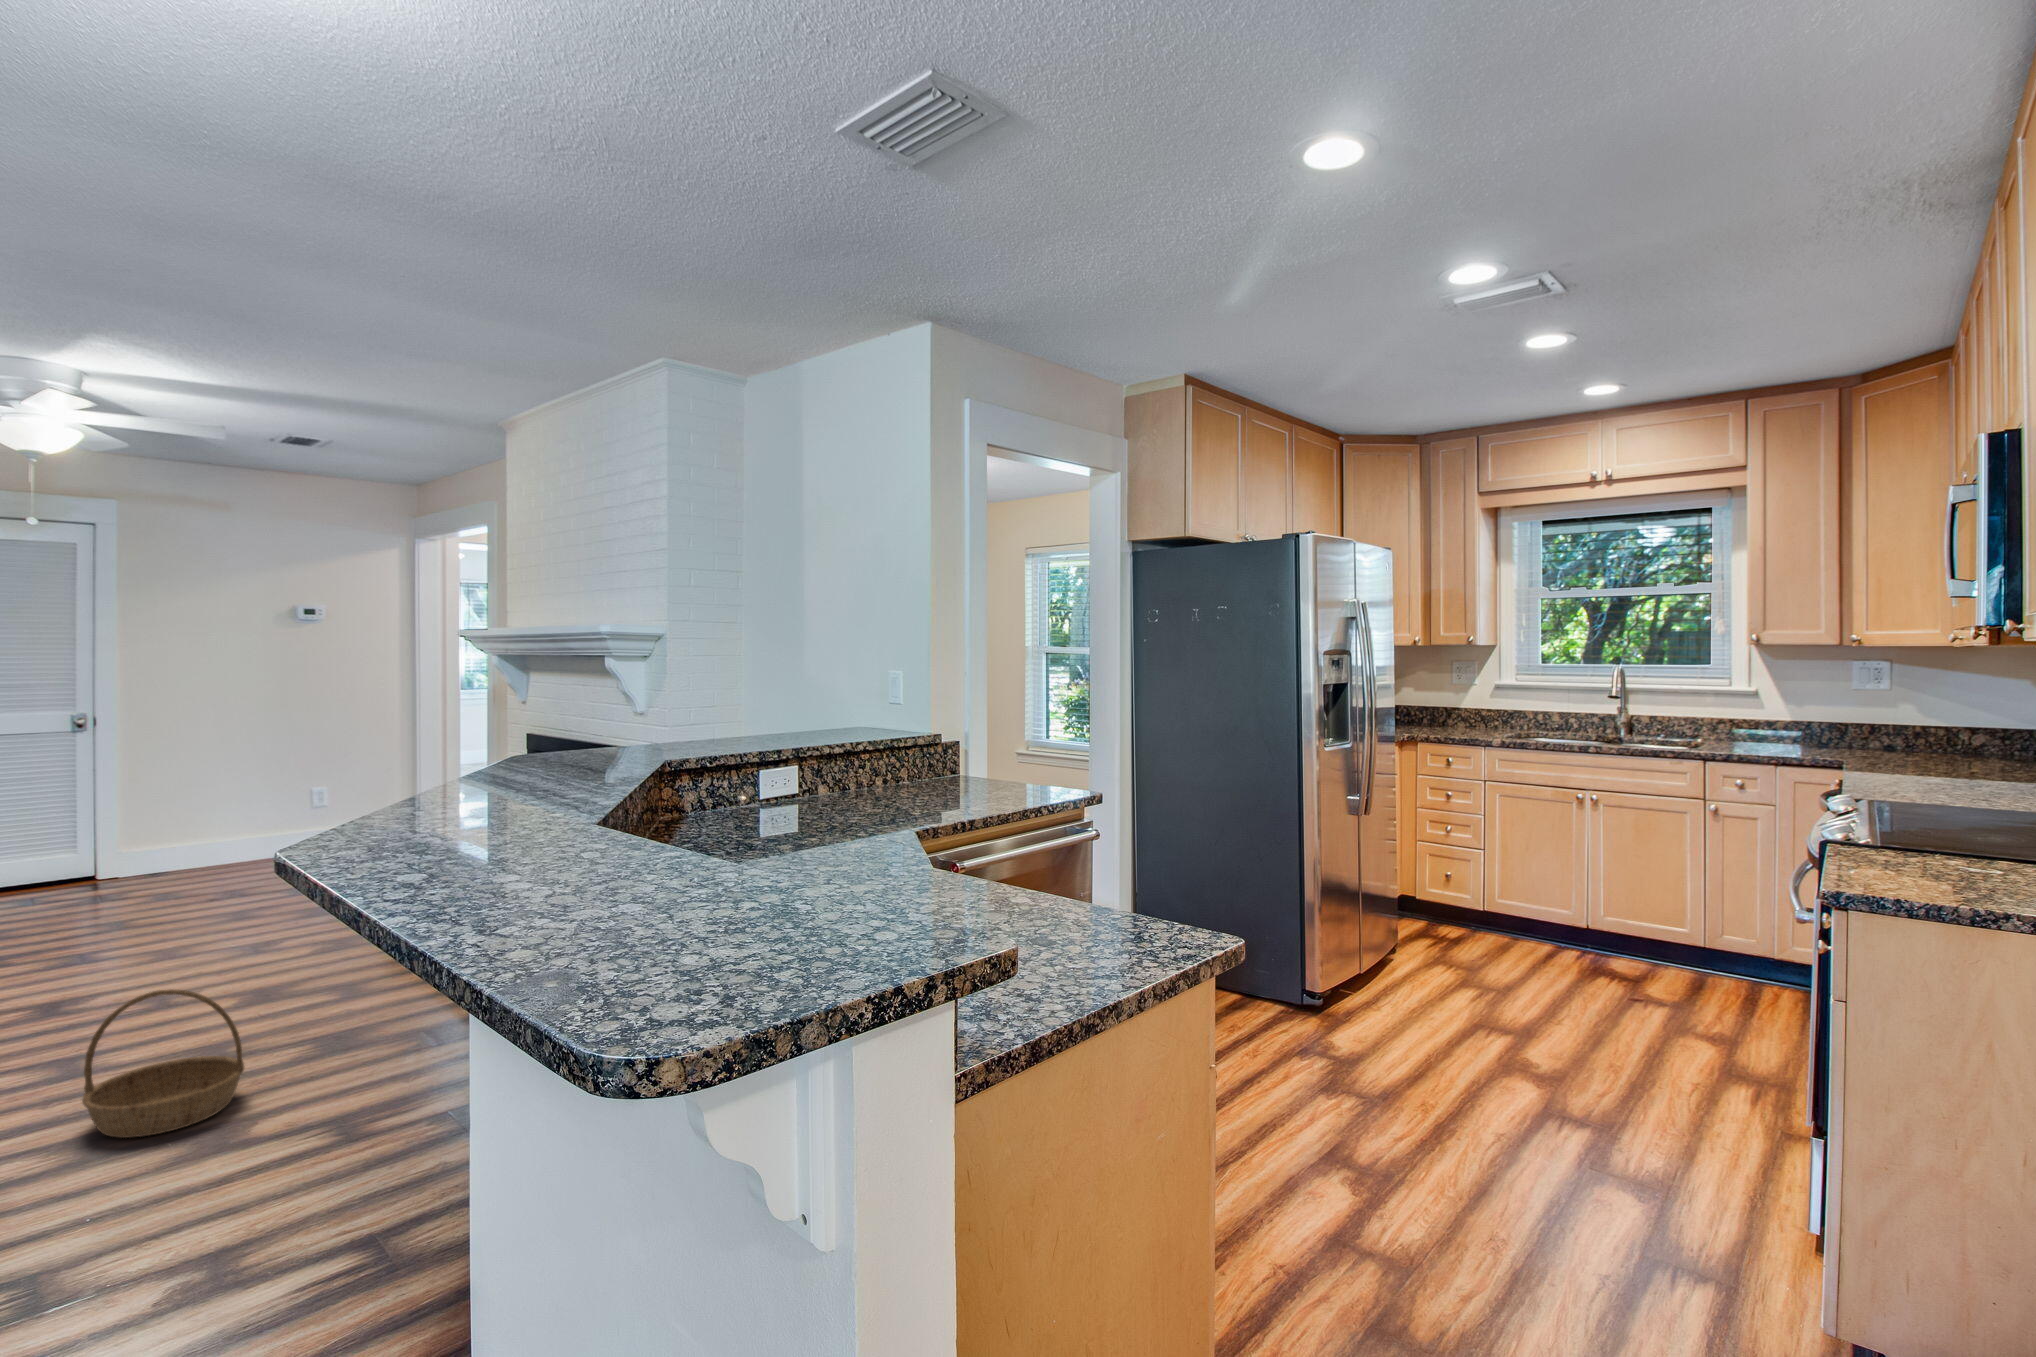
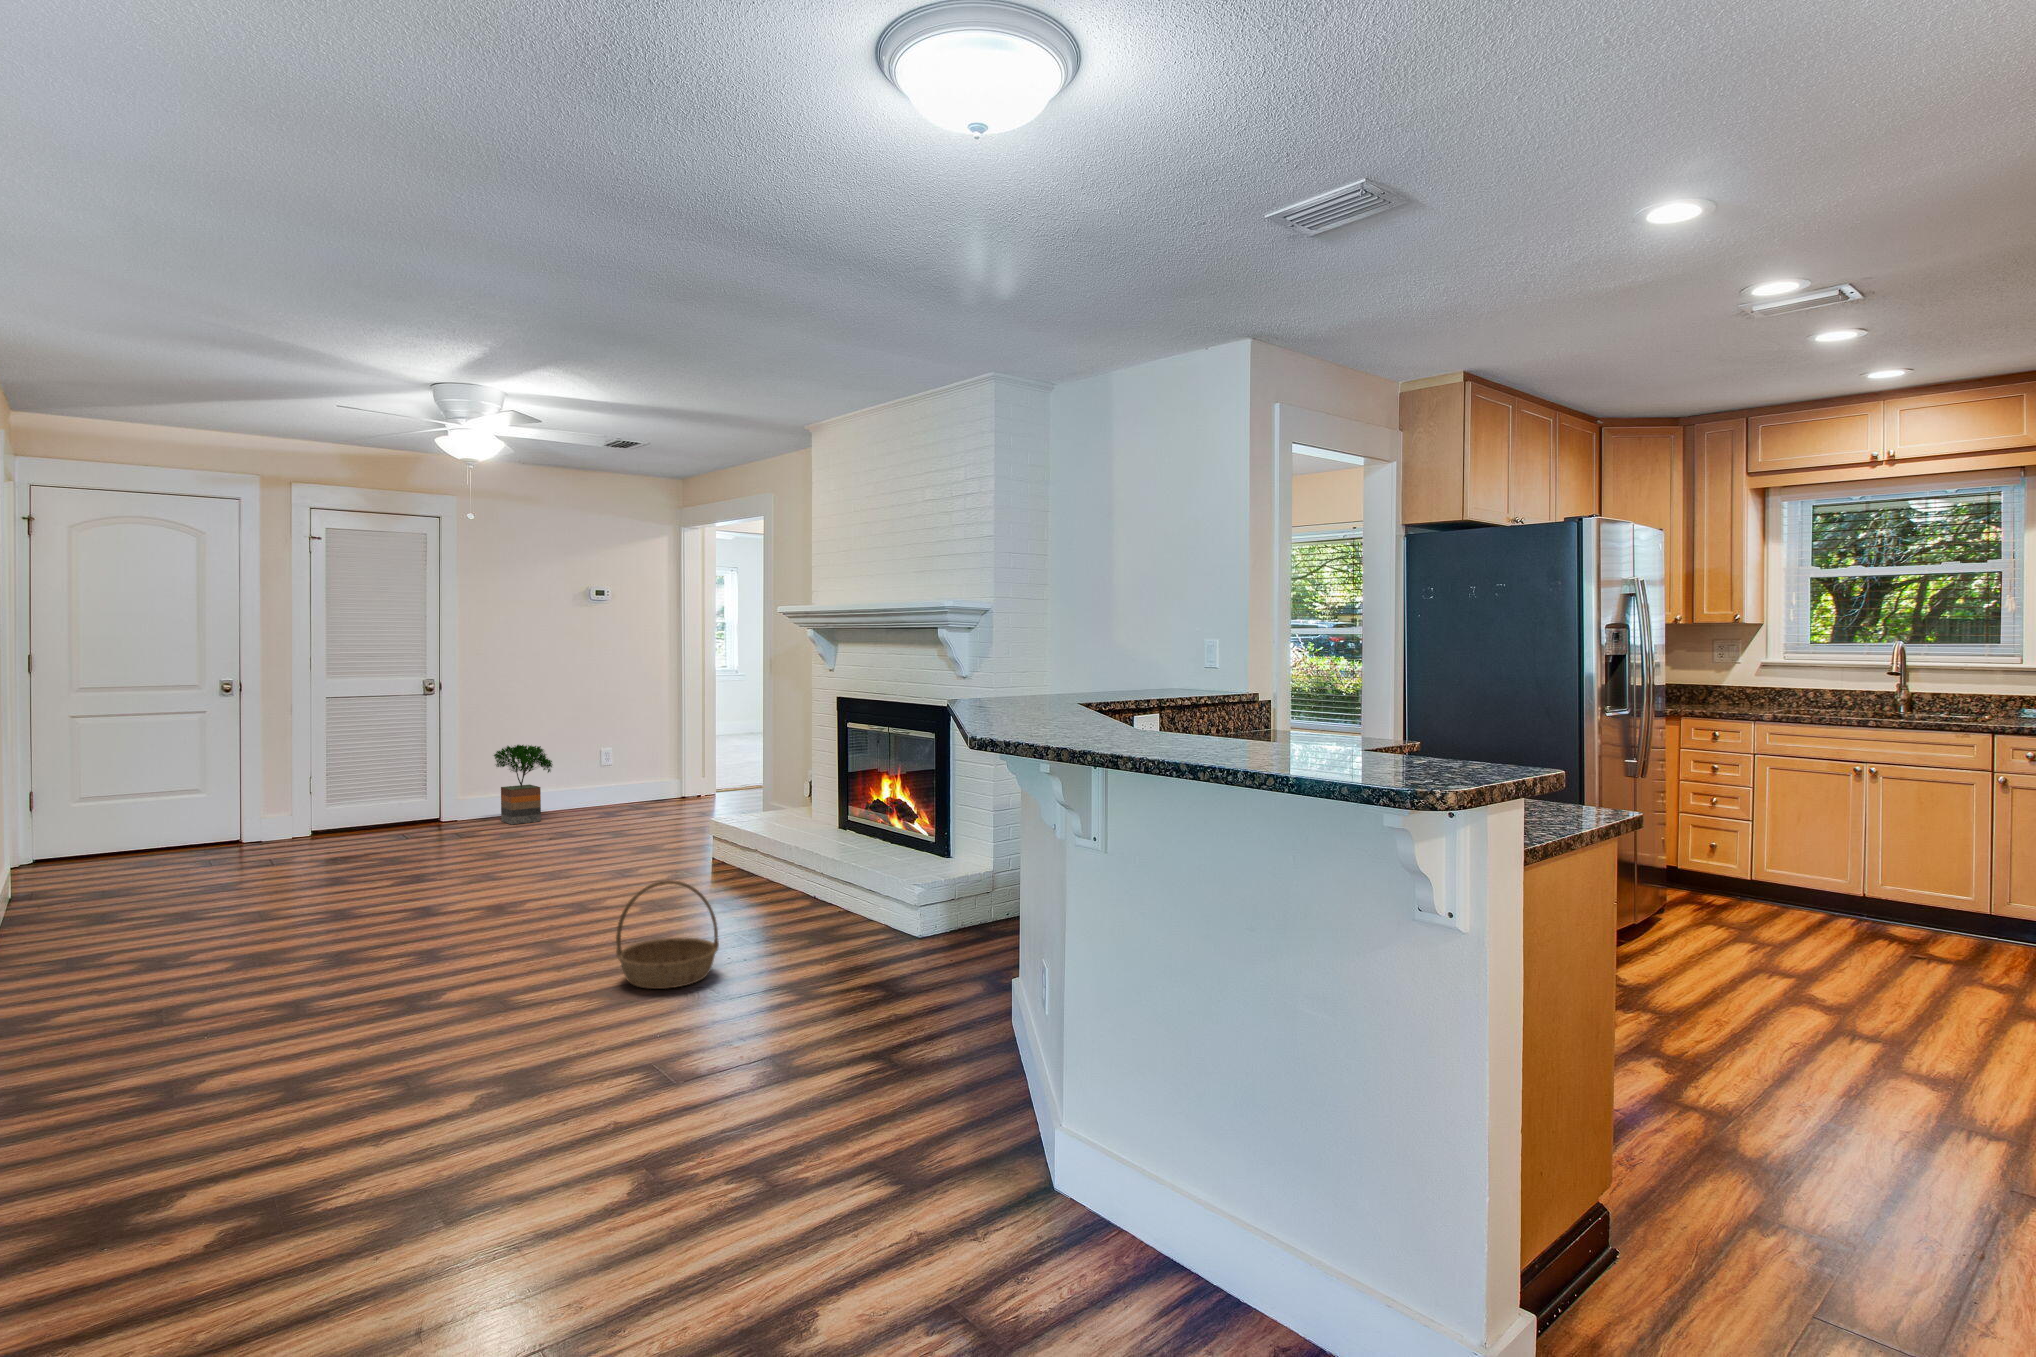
potted tree: none [132,784,216,880] -> present [494,745,553,825]

